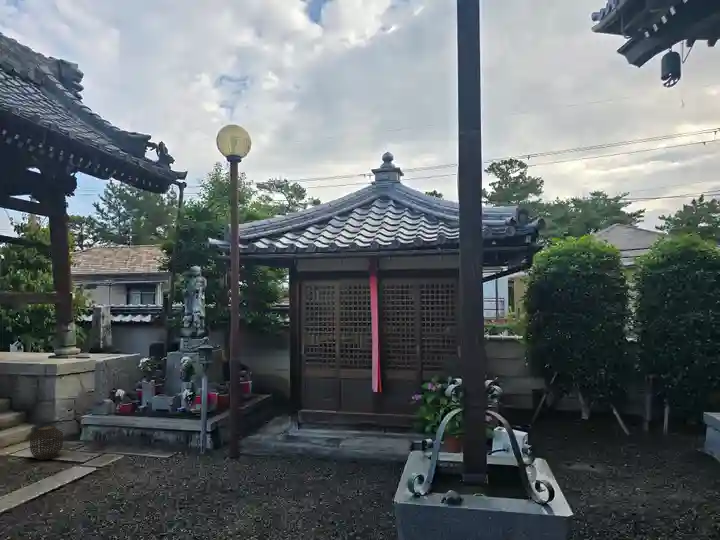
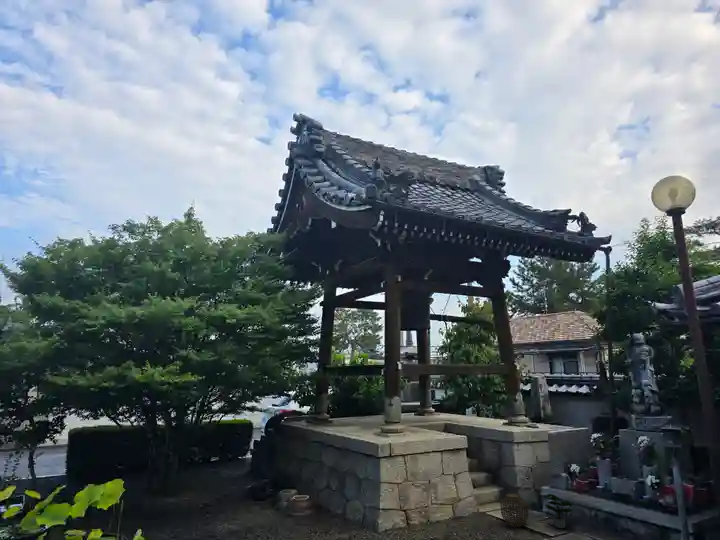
potted plant: none [82,420,113,451] -> present [545,494,573,528]

